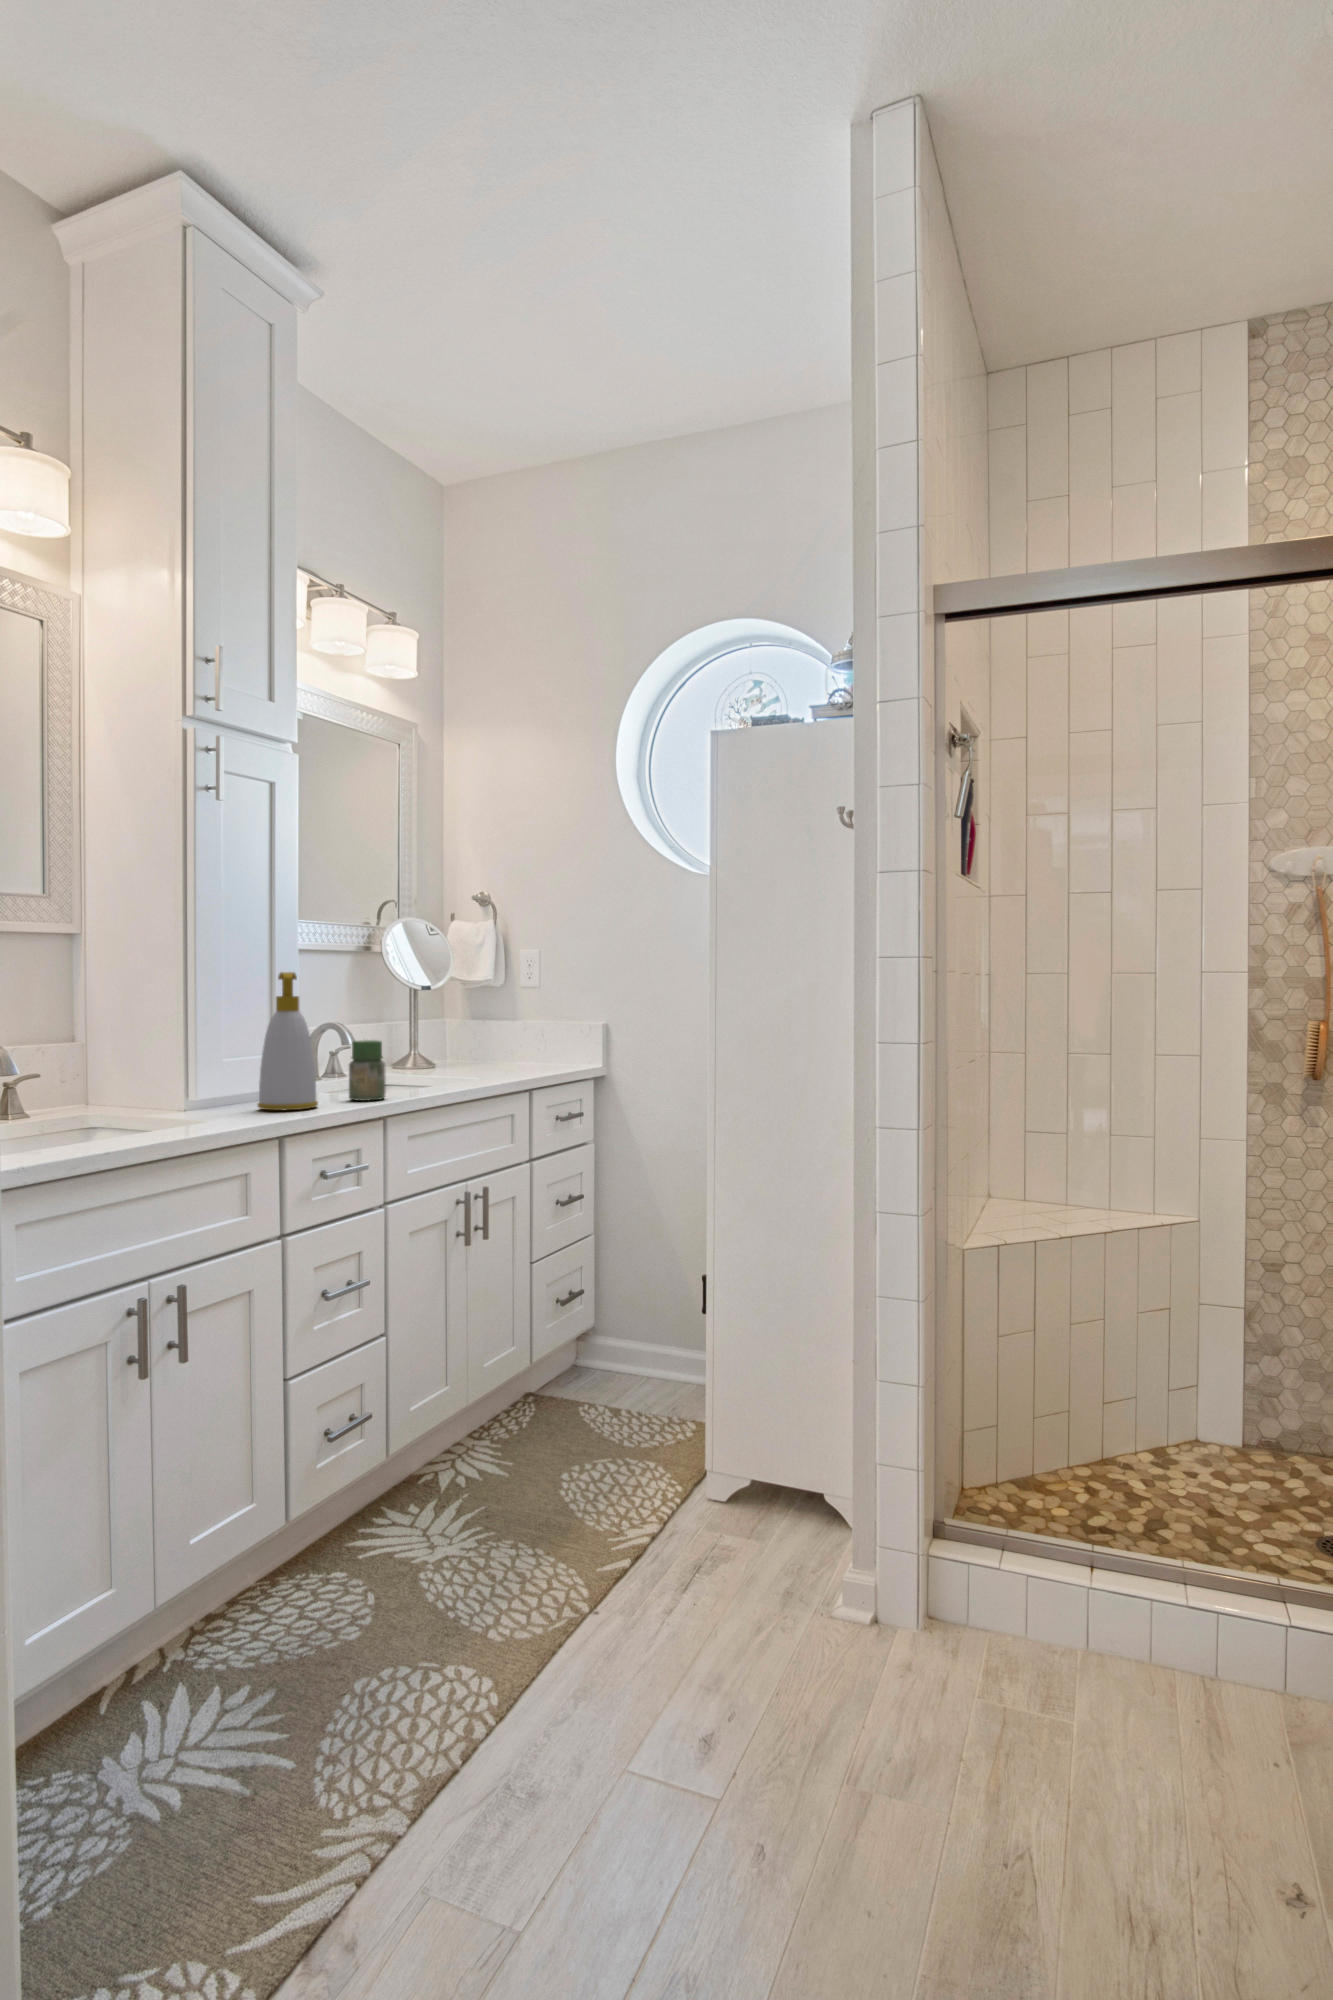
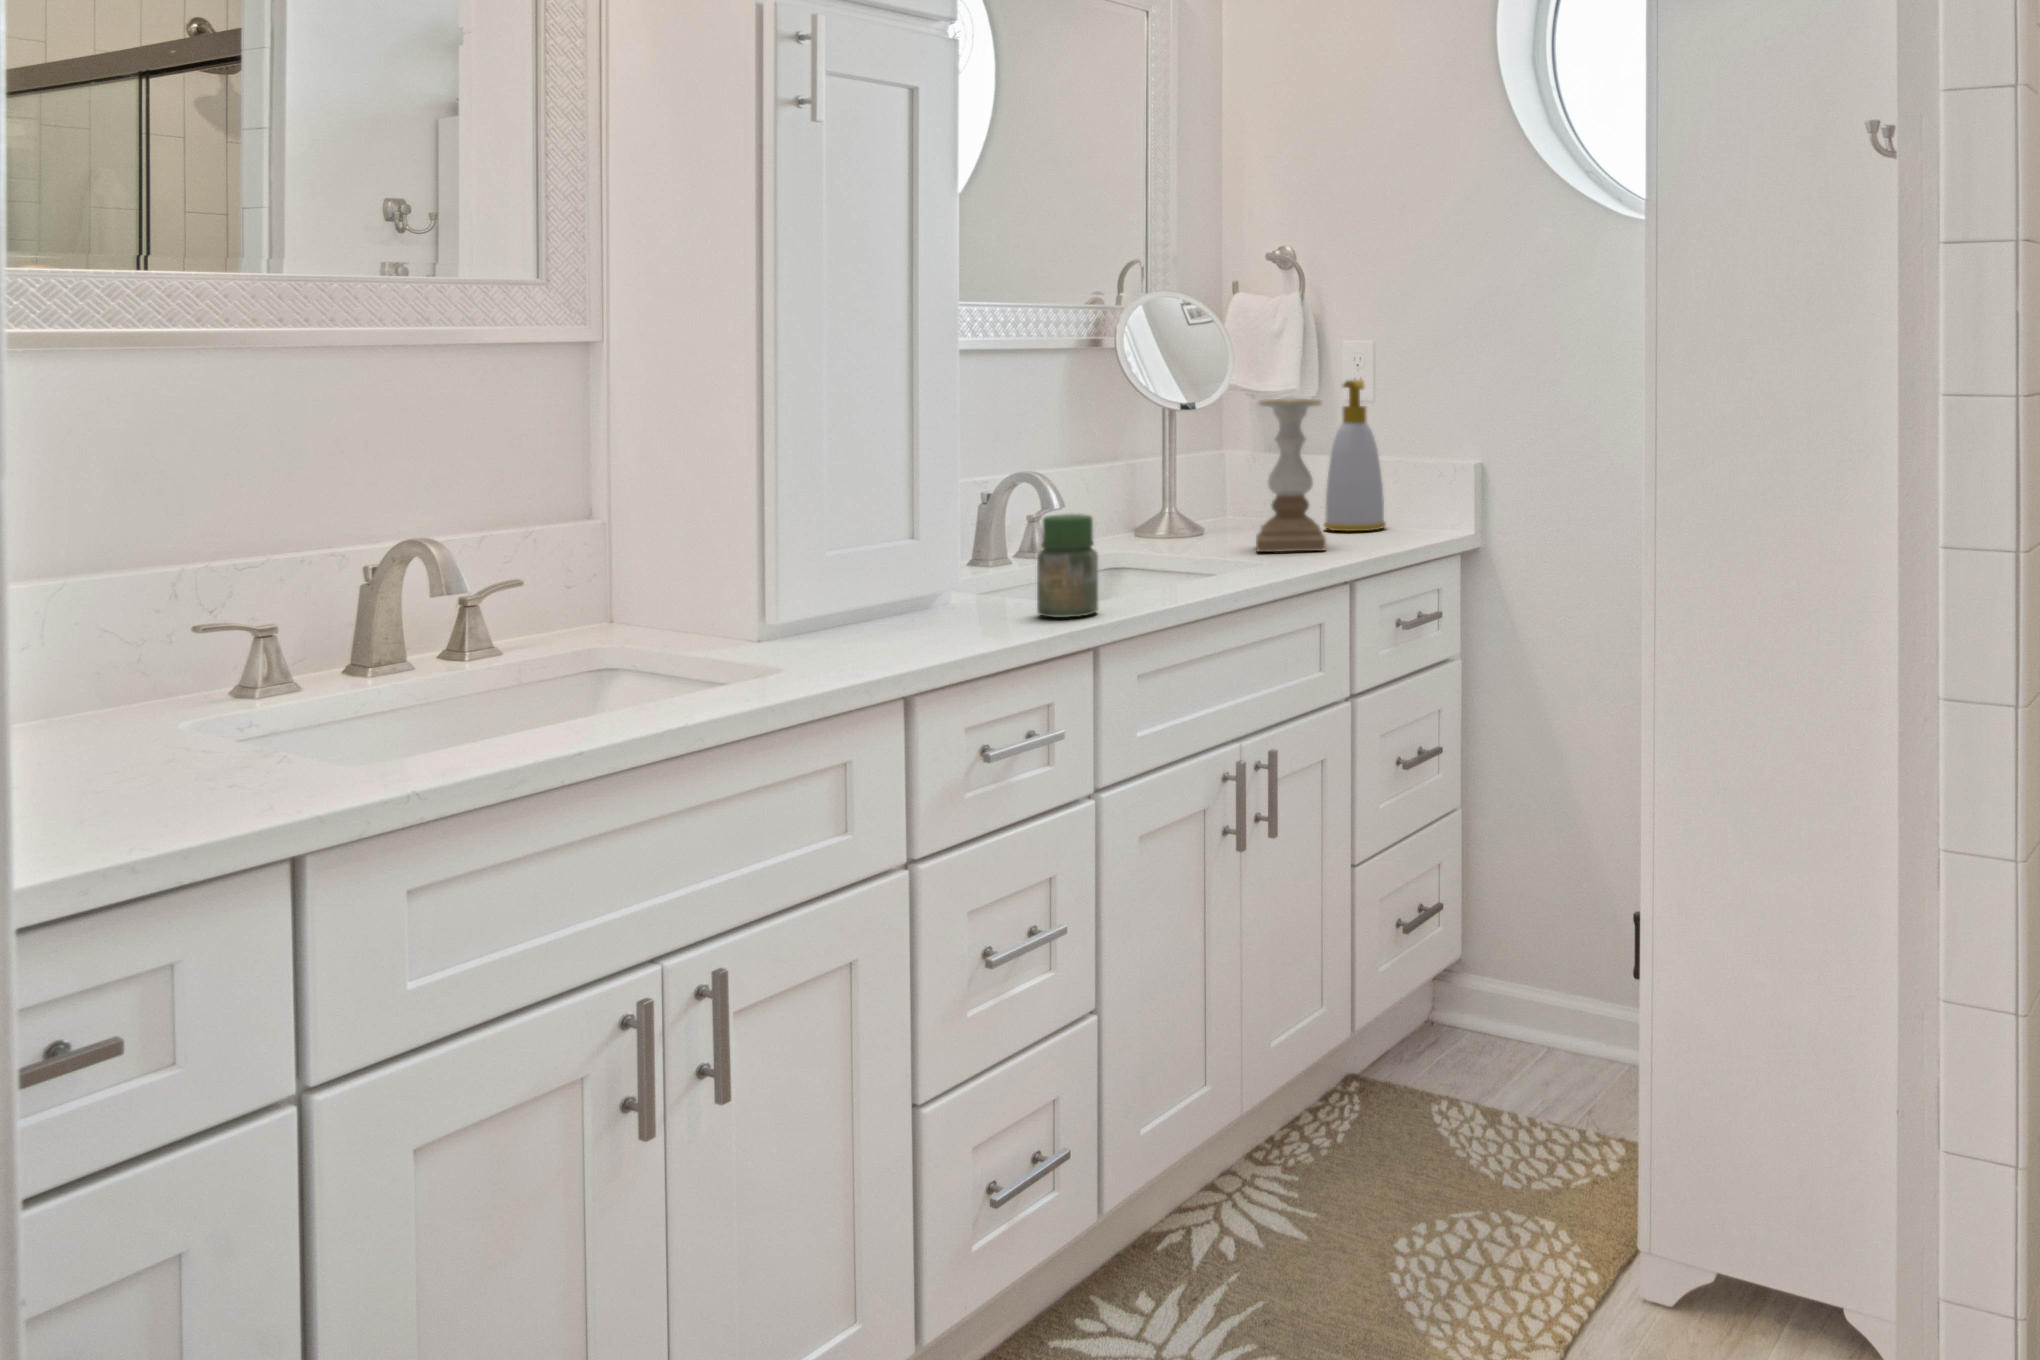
soap bottle: present [258,972,318,1111] -> present [1324,380,1386,531]
candle holder: none [471,982,514,1074] -> present [1256,399,1326,552]

